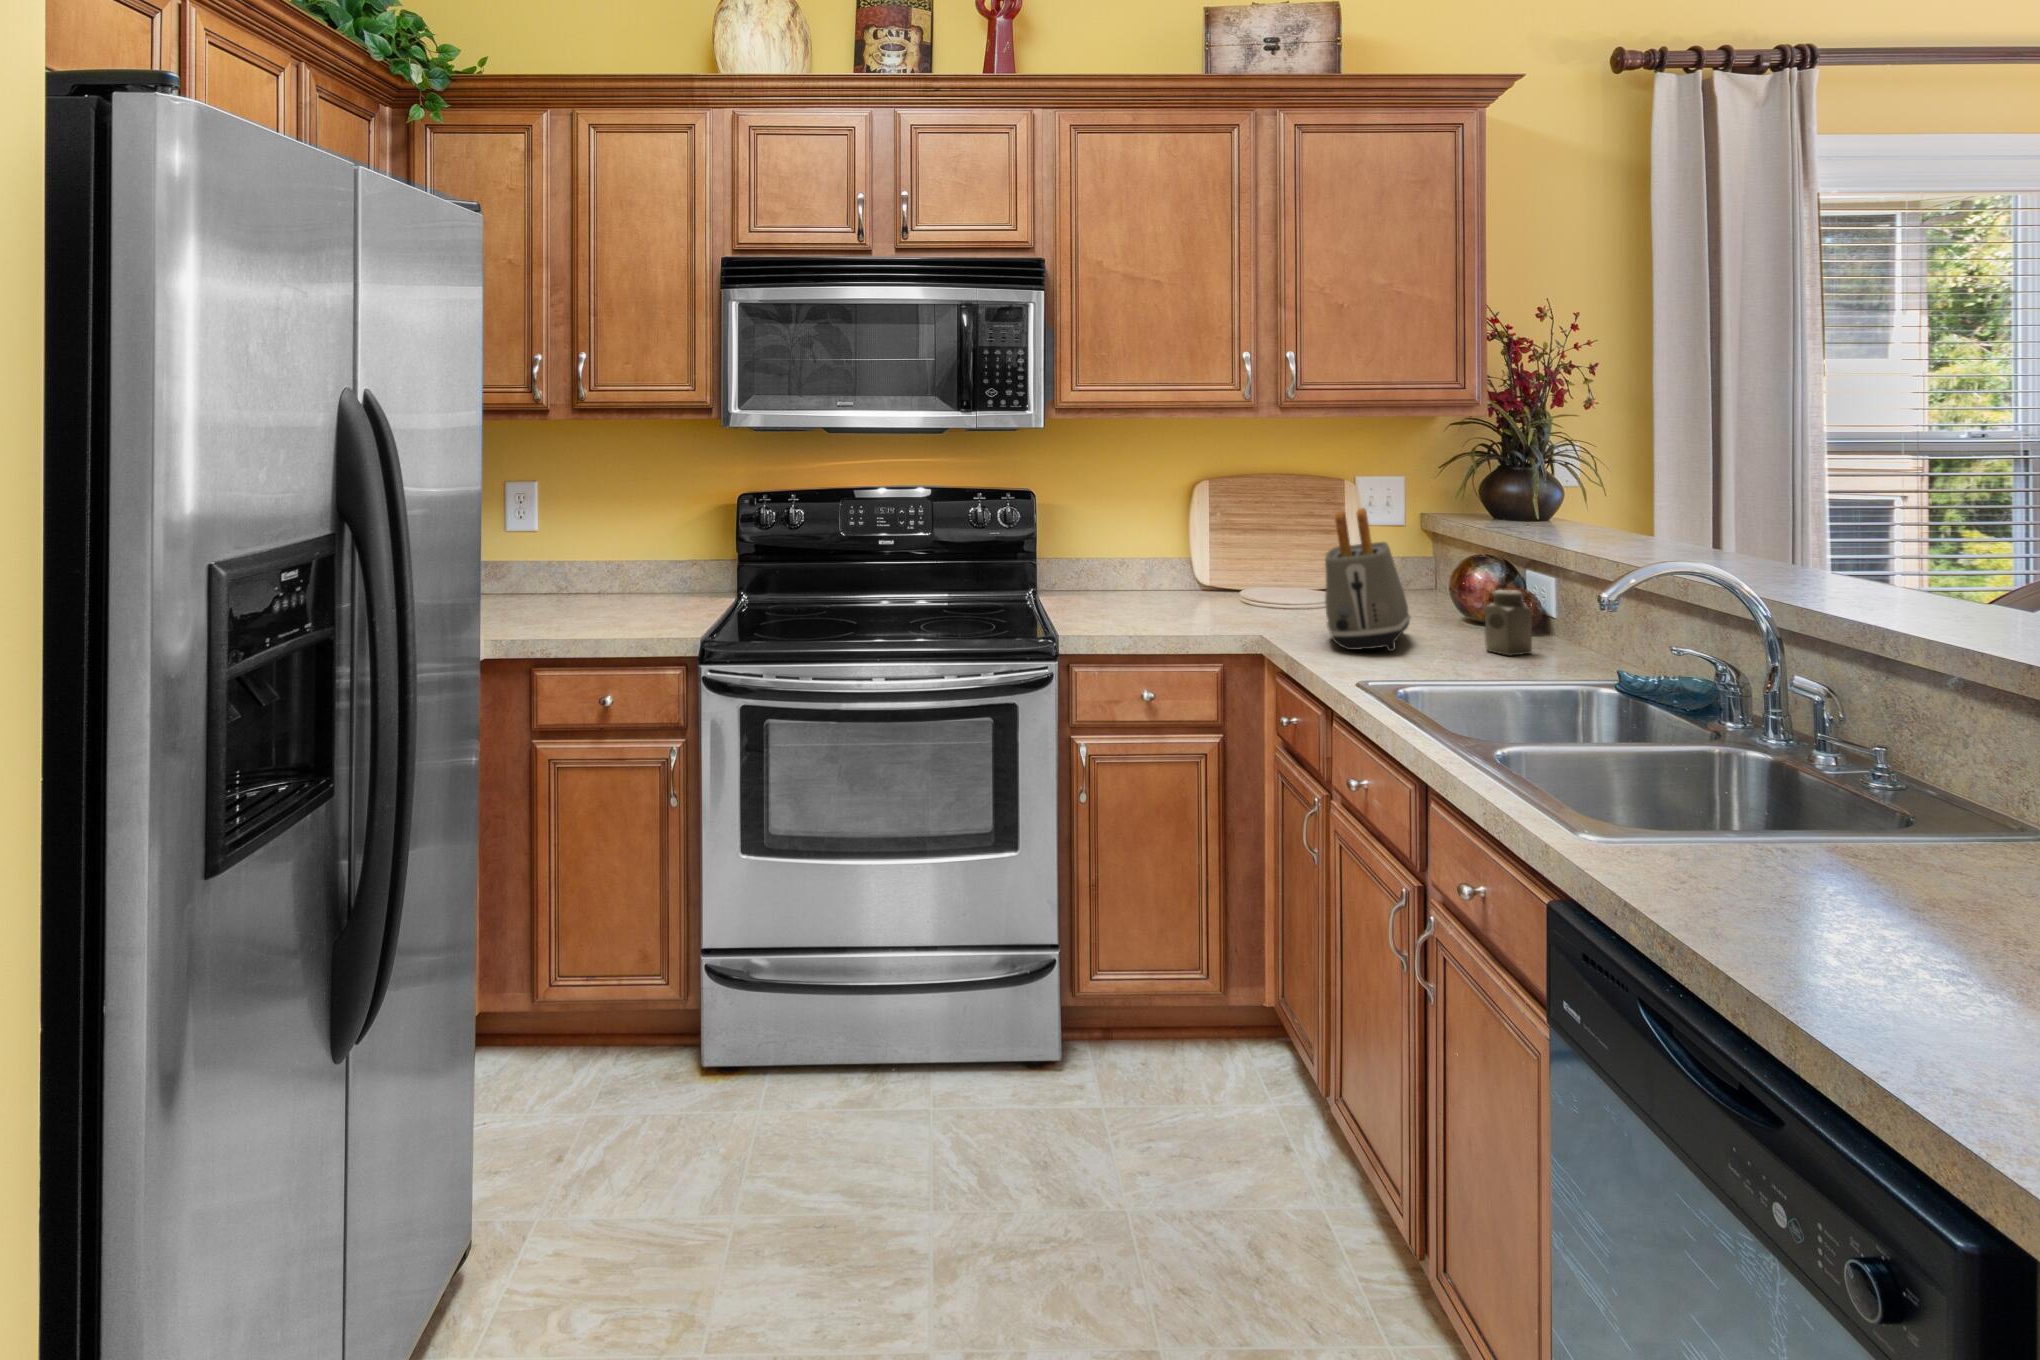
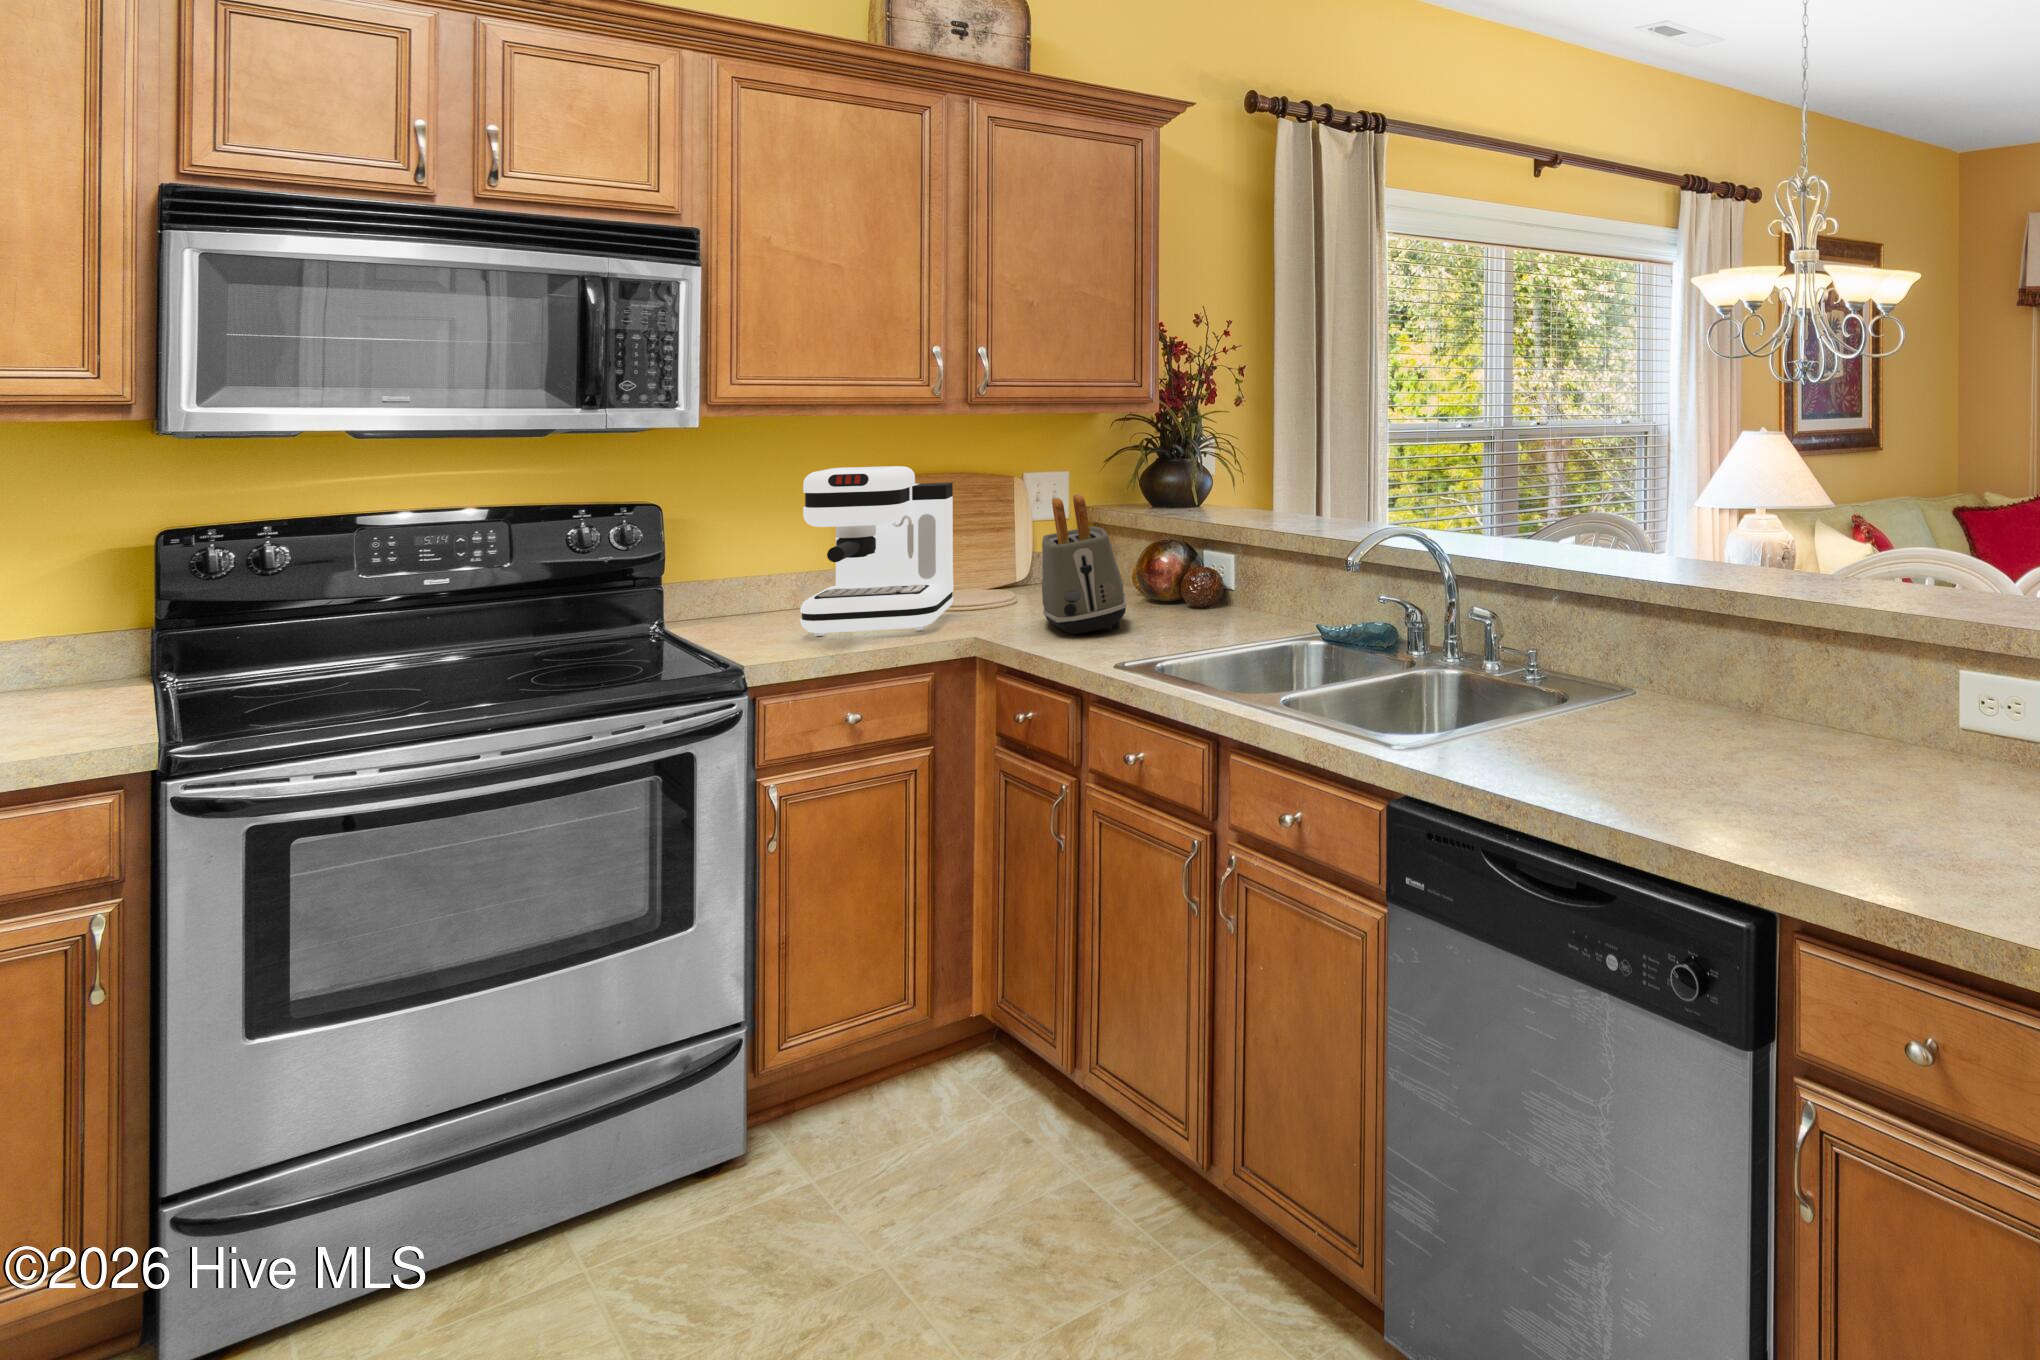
coffee maker: none [1123,468,1261,626] -> present [800,466,953,636]
salt shaker: present [1485,590,1532,655] -> none [1195,559,1235,619]

